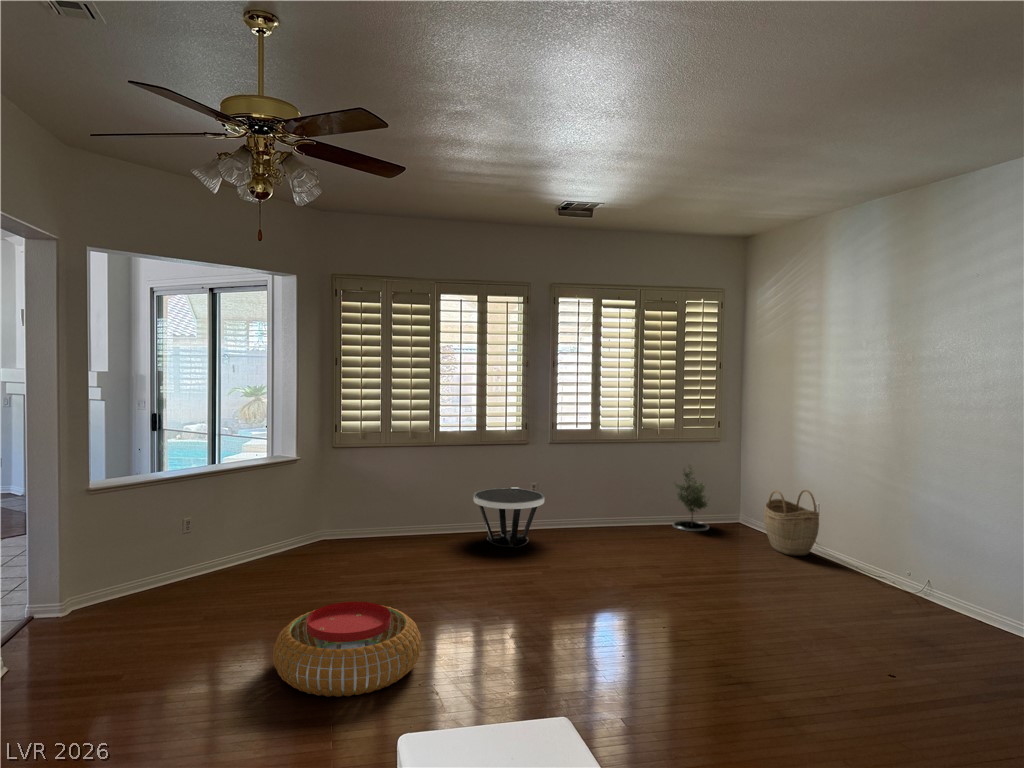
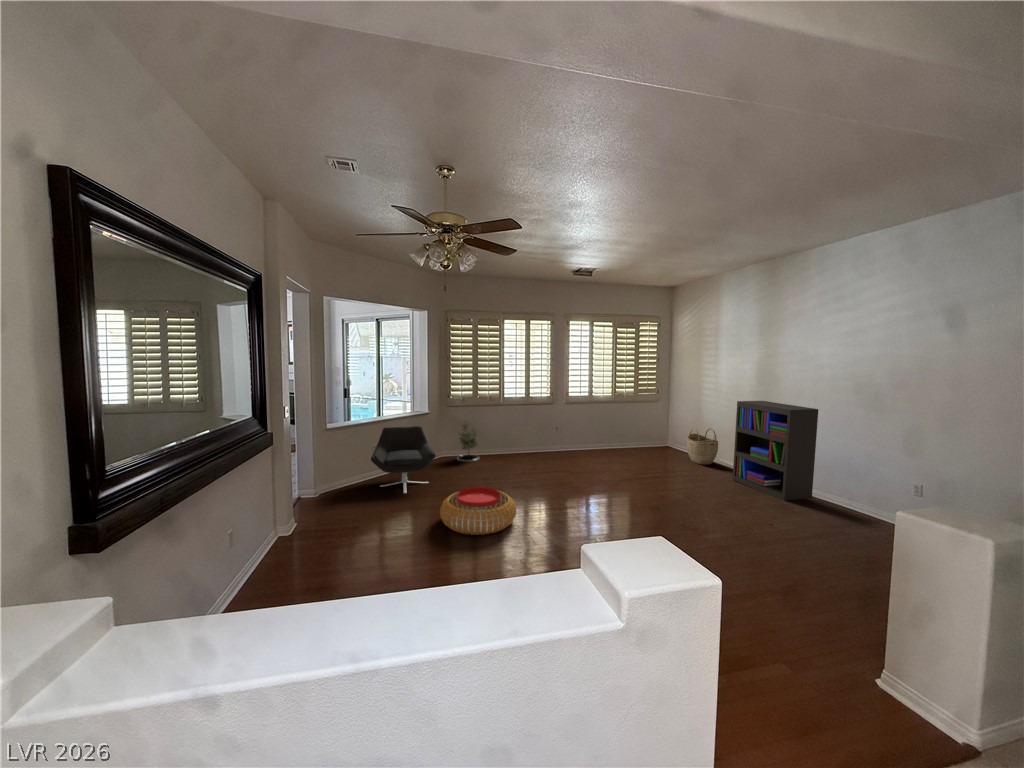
bookshelf: none [841,441,990,627] -> present [733,401,818,501]
potted tree: present [673,468,709,531] -> present [457,424,479,462]
lounge chair: none [166,484,292,611] -> present [371,426,436,493]
side table: present [473,487,544,547] -> none [524,428,564,461]

